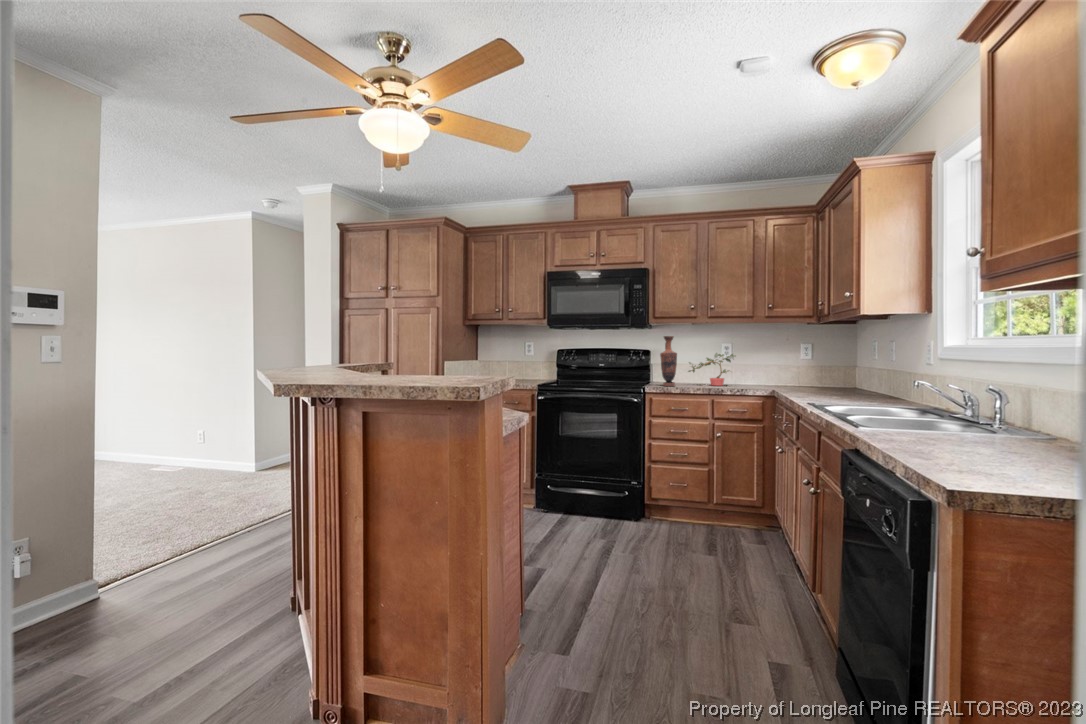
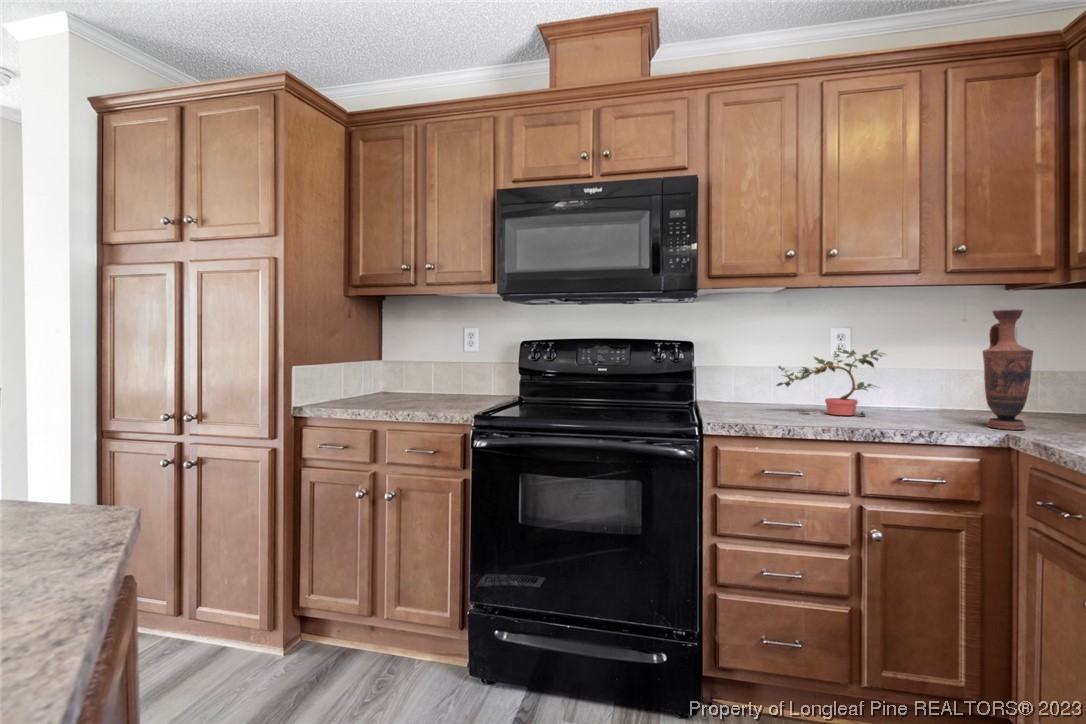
vase: present [660,336,677,386] -> present [983,309,1033,430]

